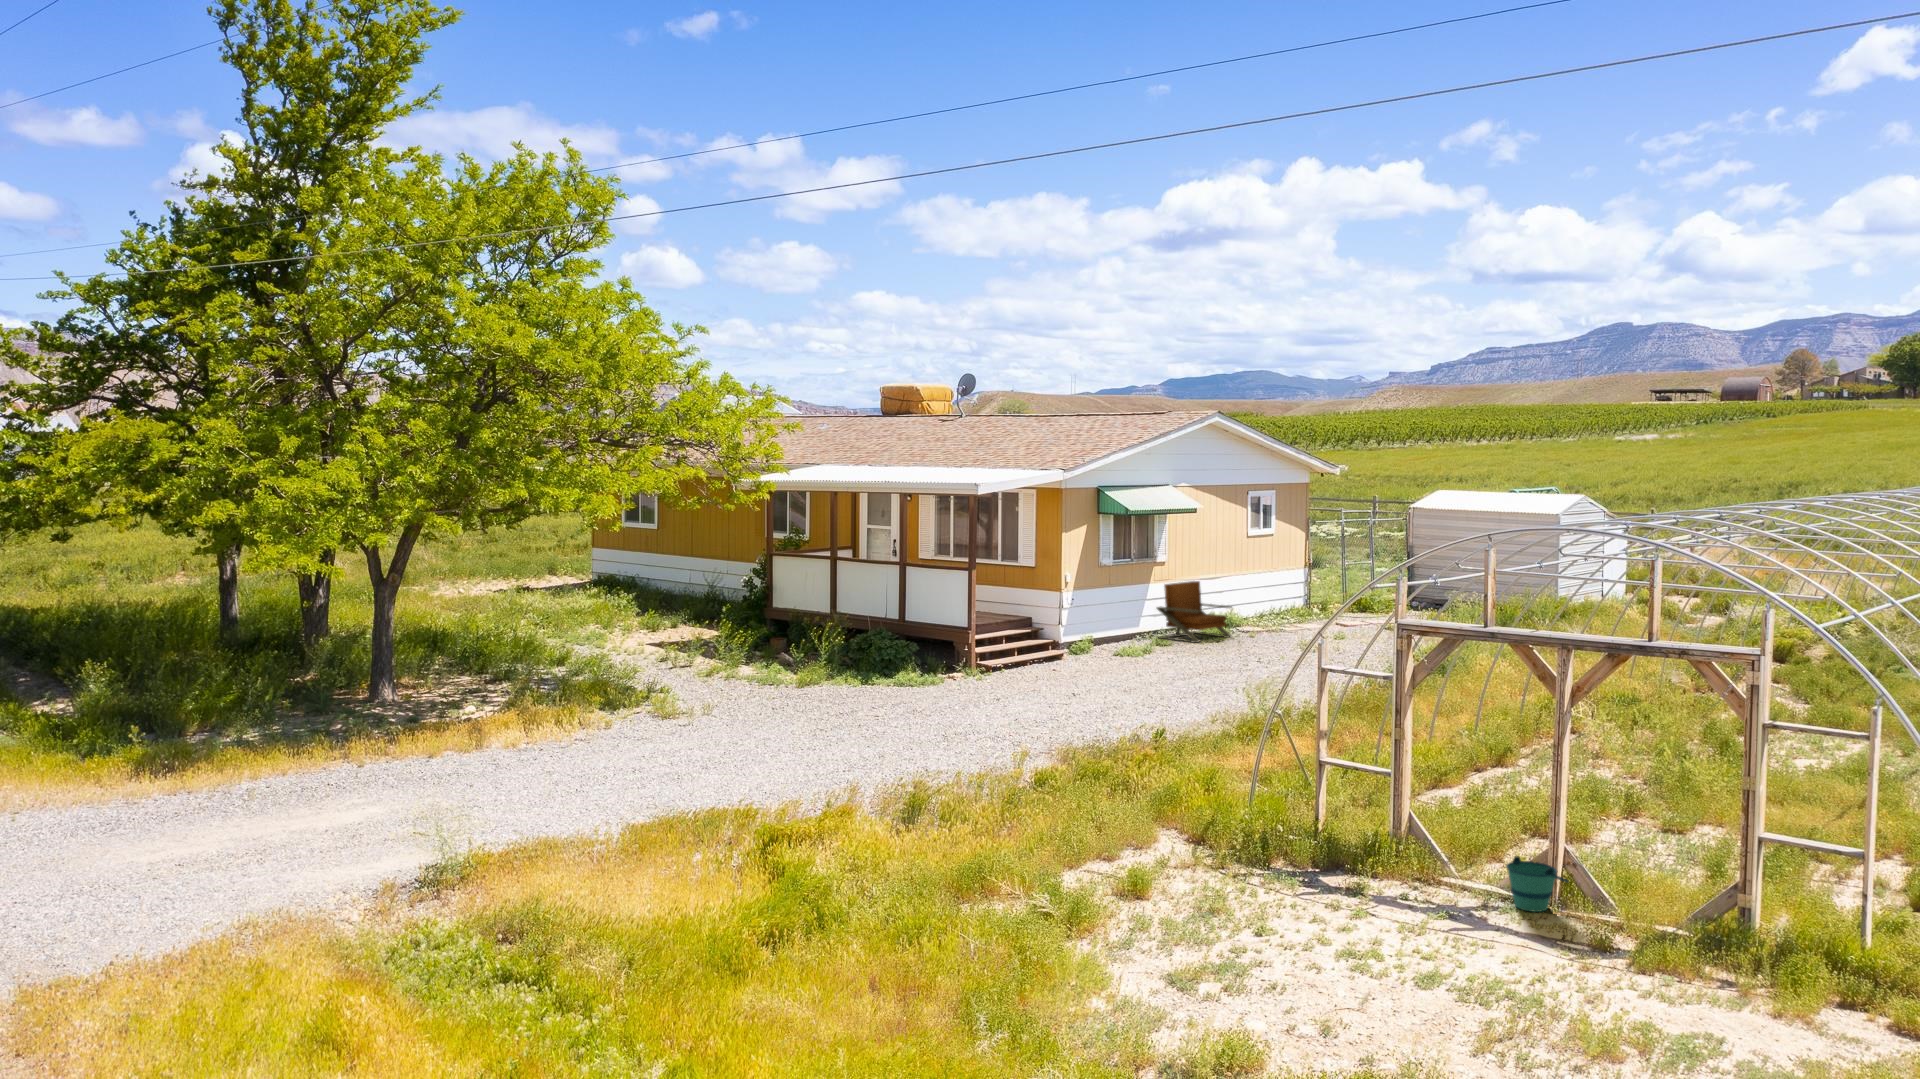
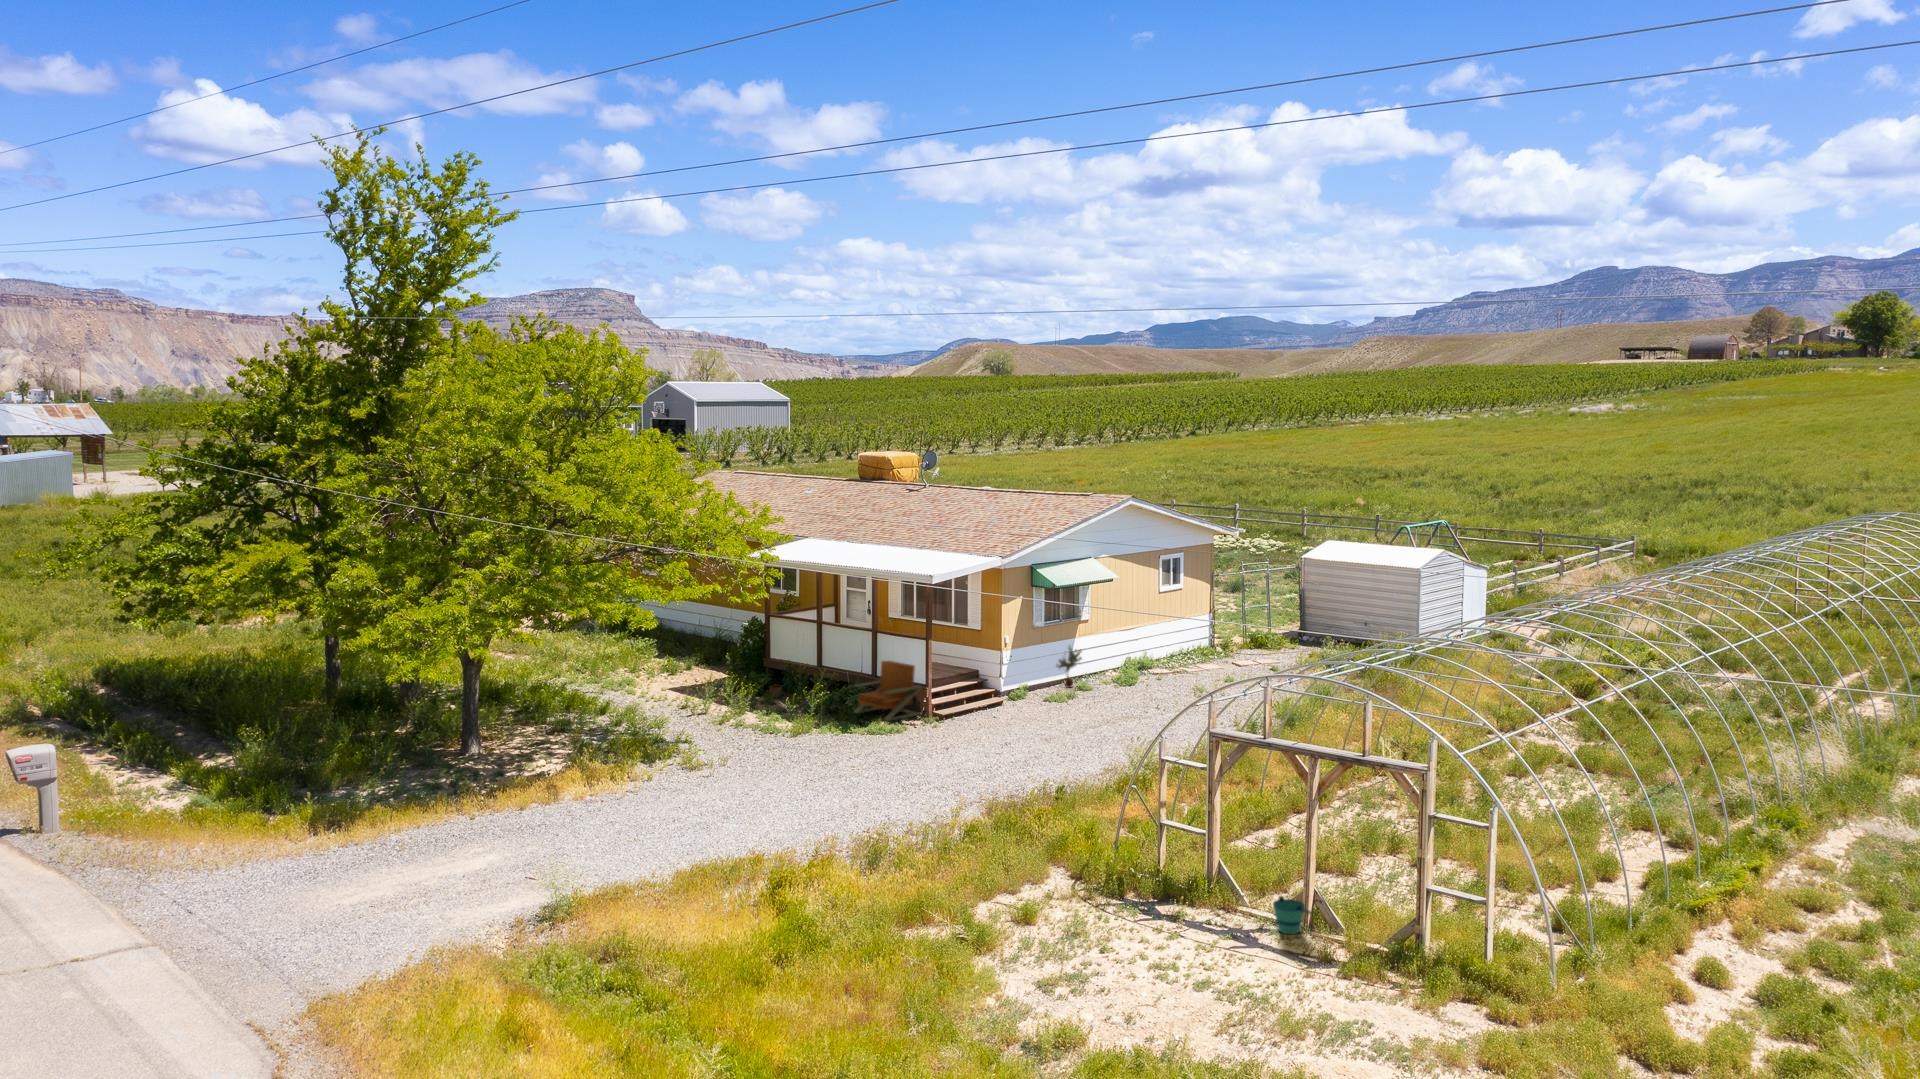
lounge chair: present [1157,581,1231,643] -> present [854,661,922,721]
potted tree: none [1124,591,1158,643] -> present [1057,646,1082,688]

